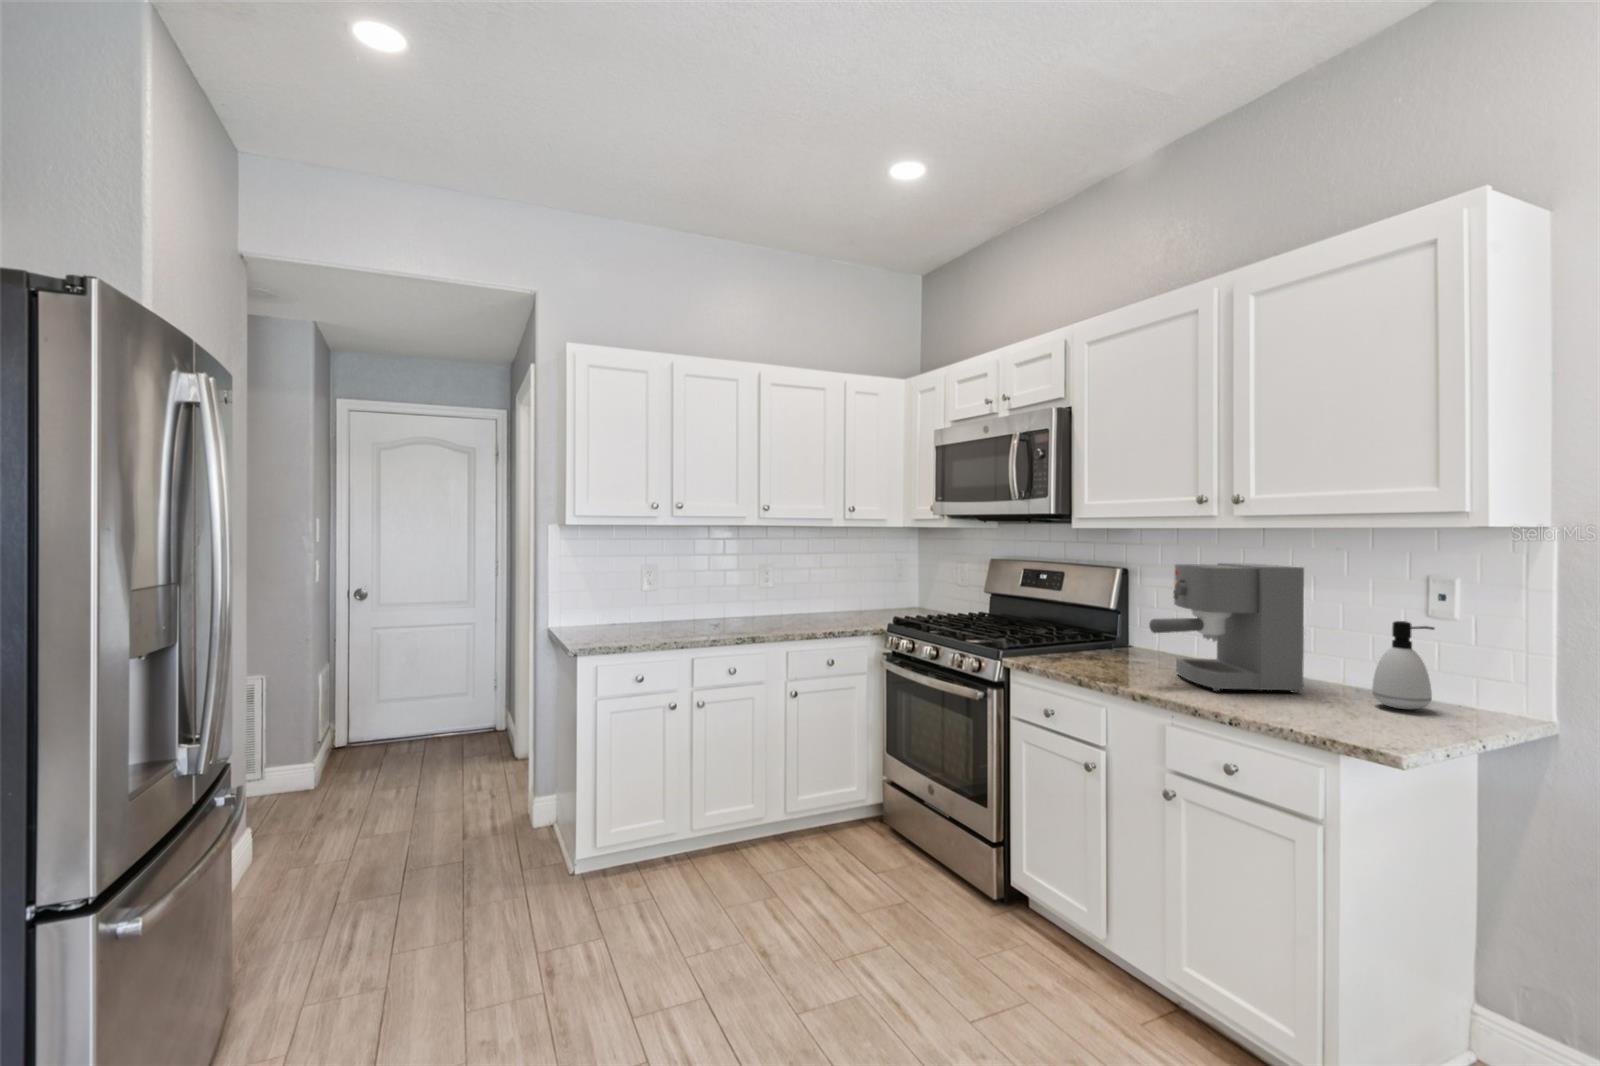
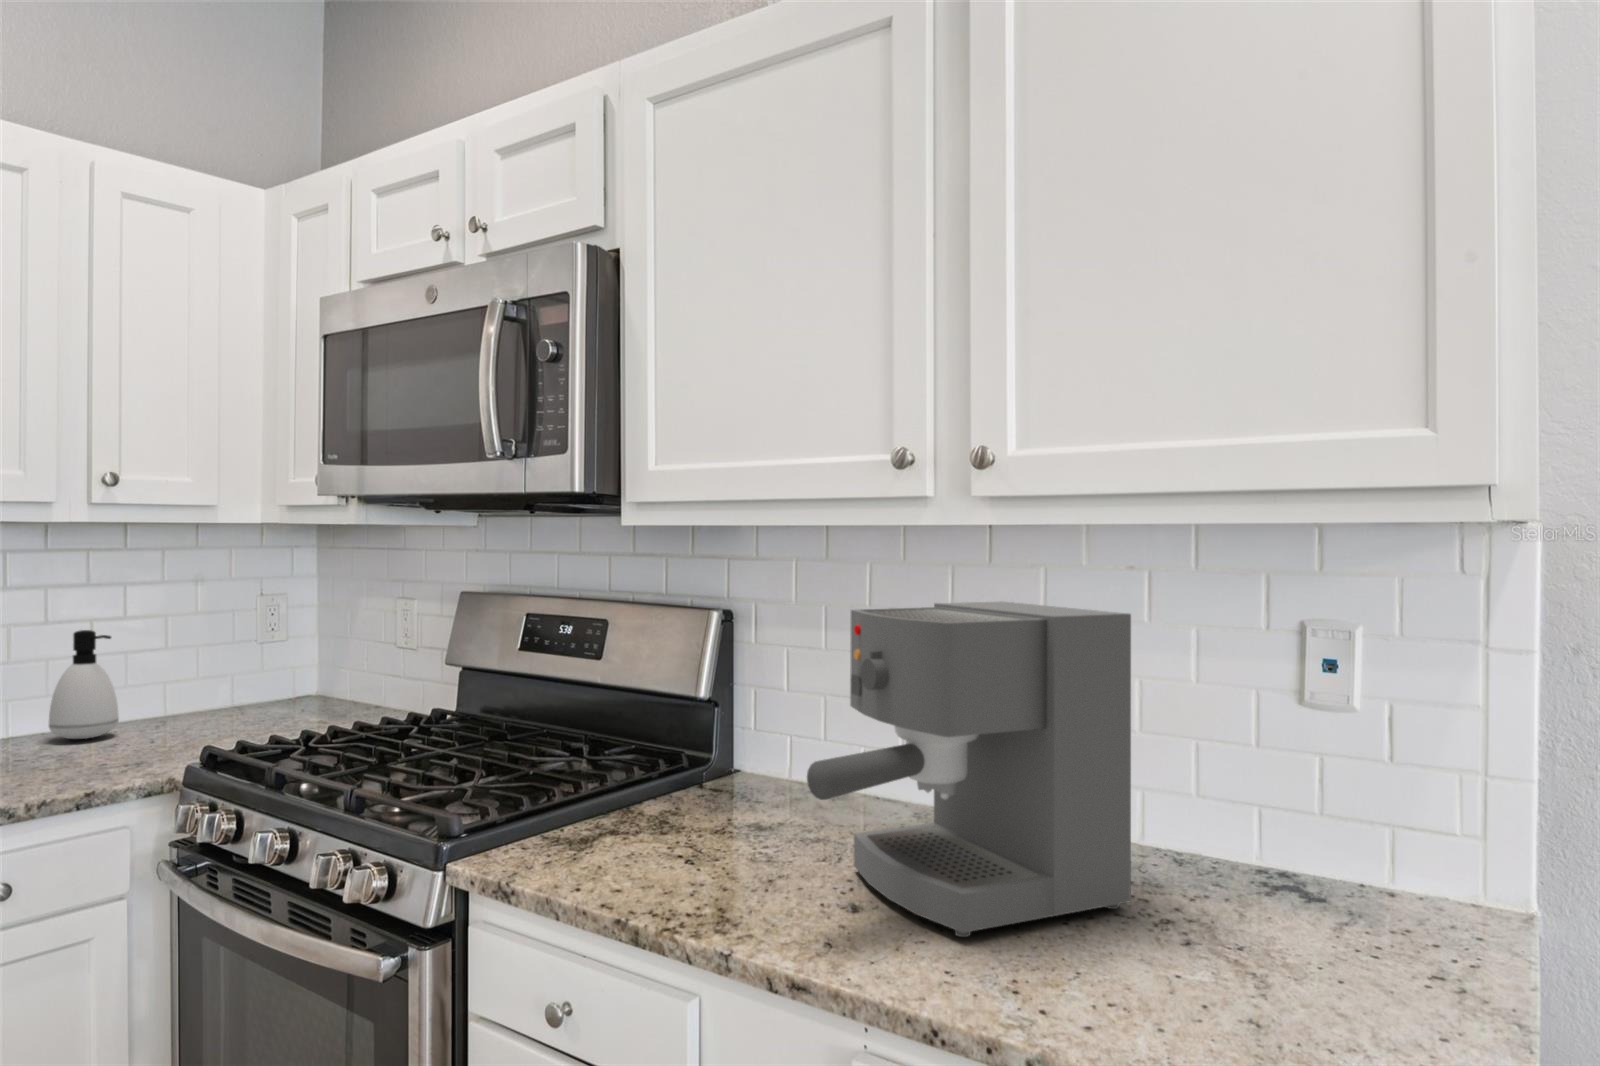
soap dispenser: present [1372,621,1434,709] -> present [49,630,119,739]

